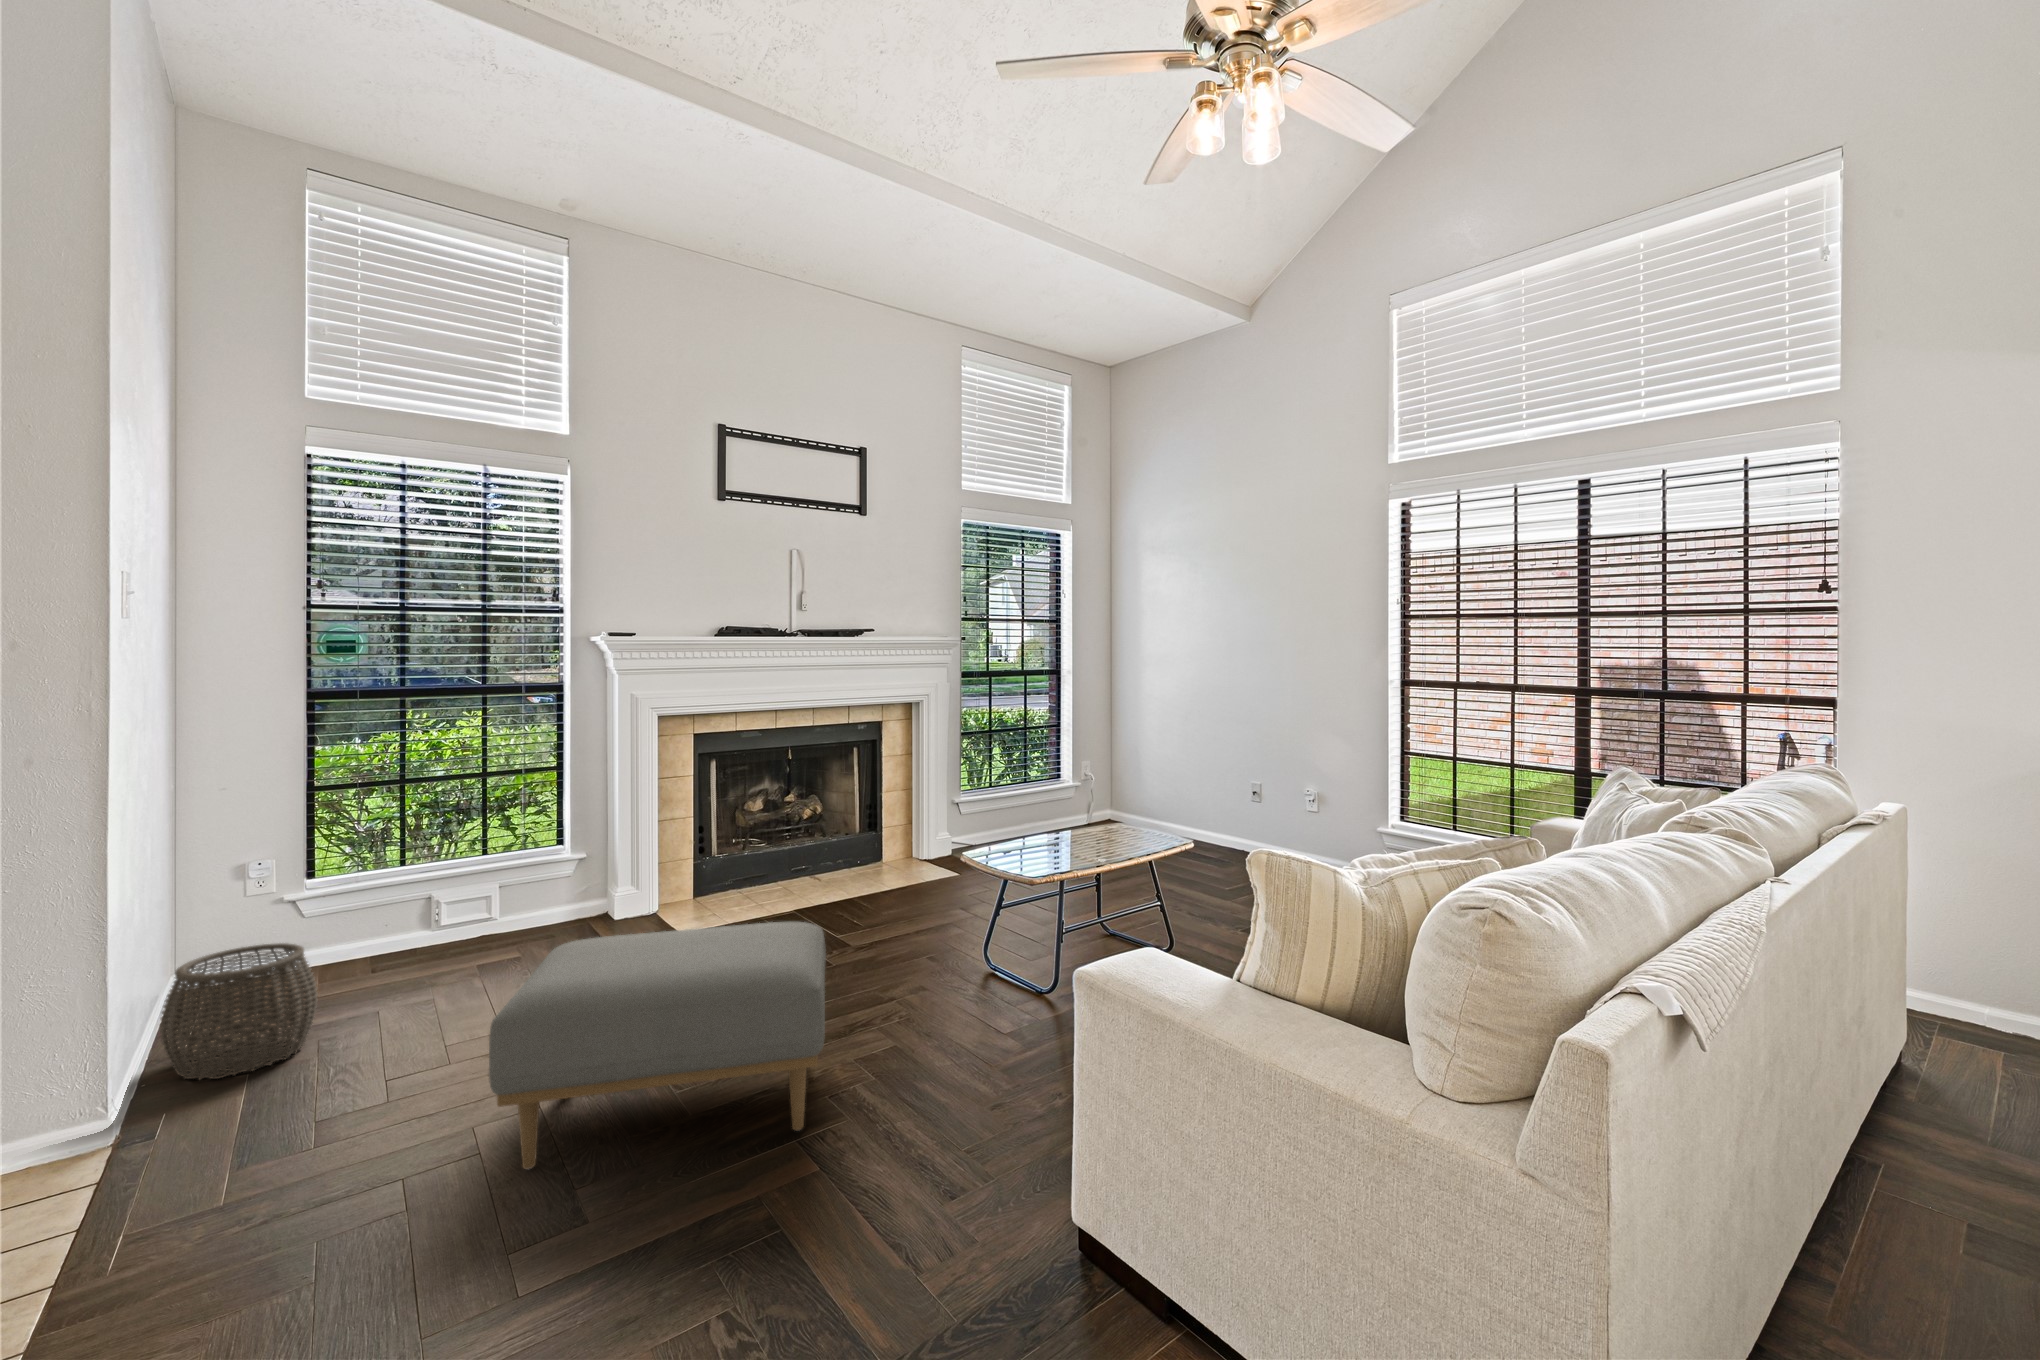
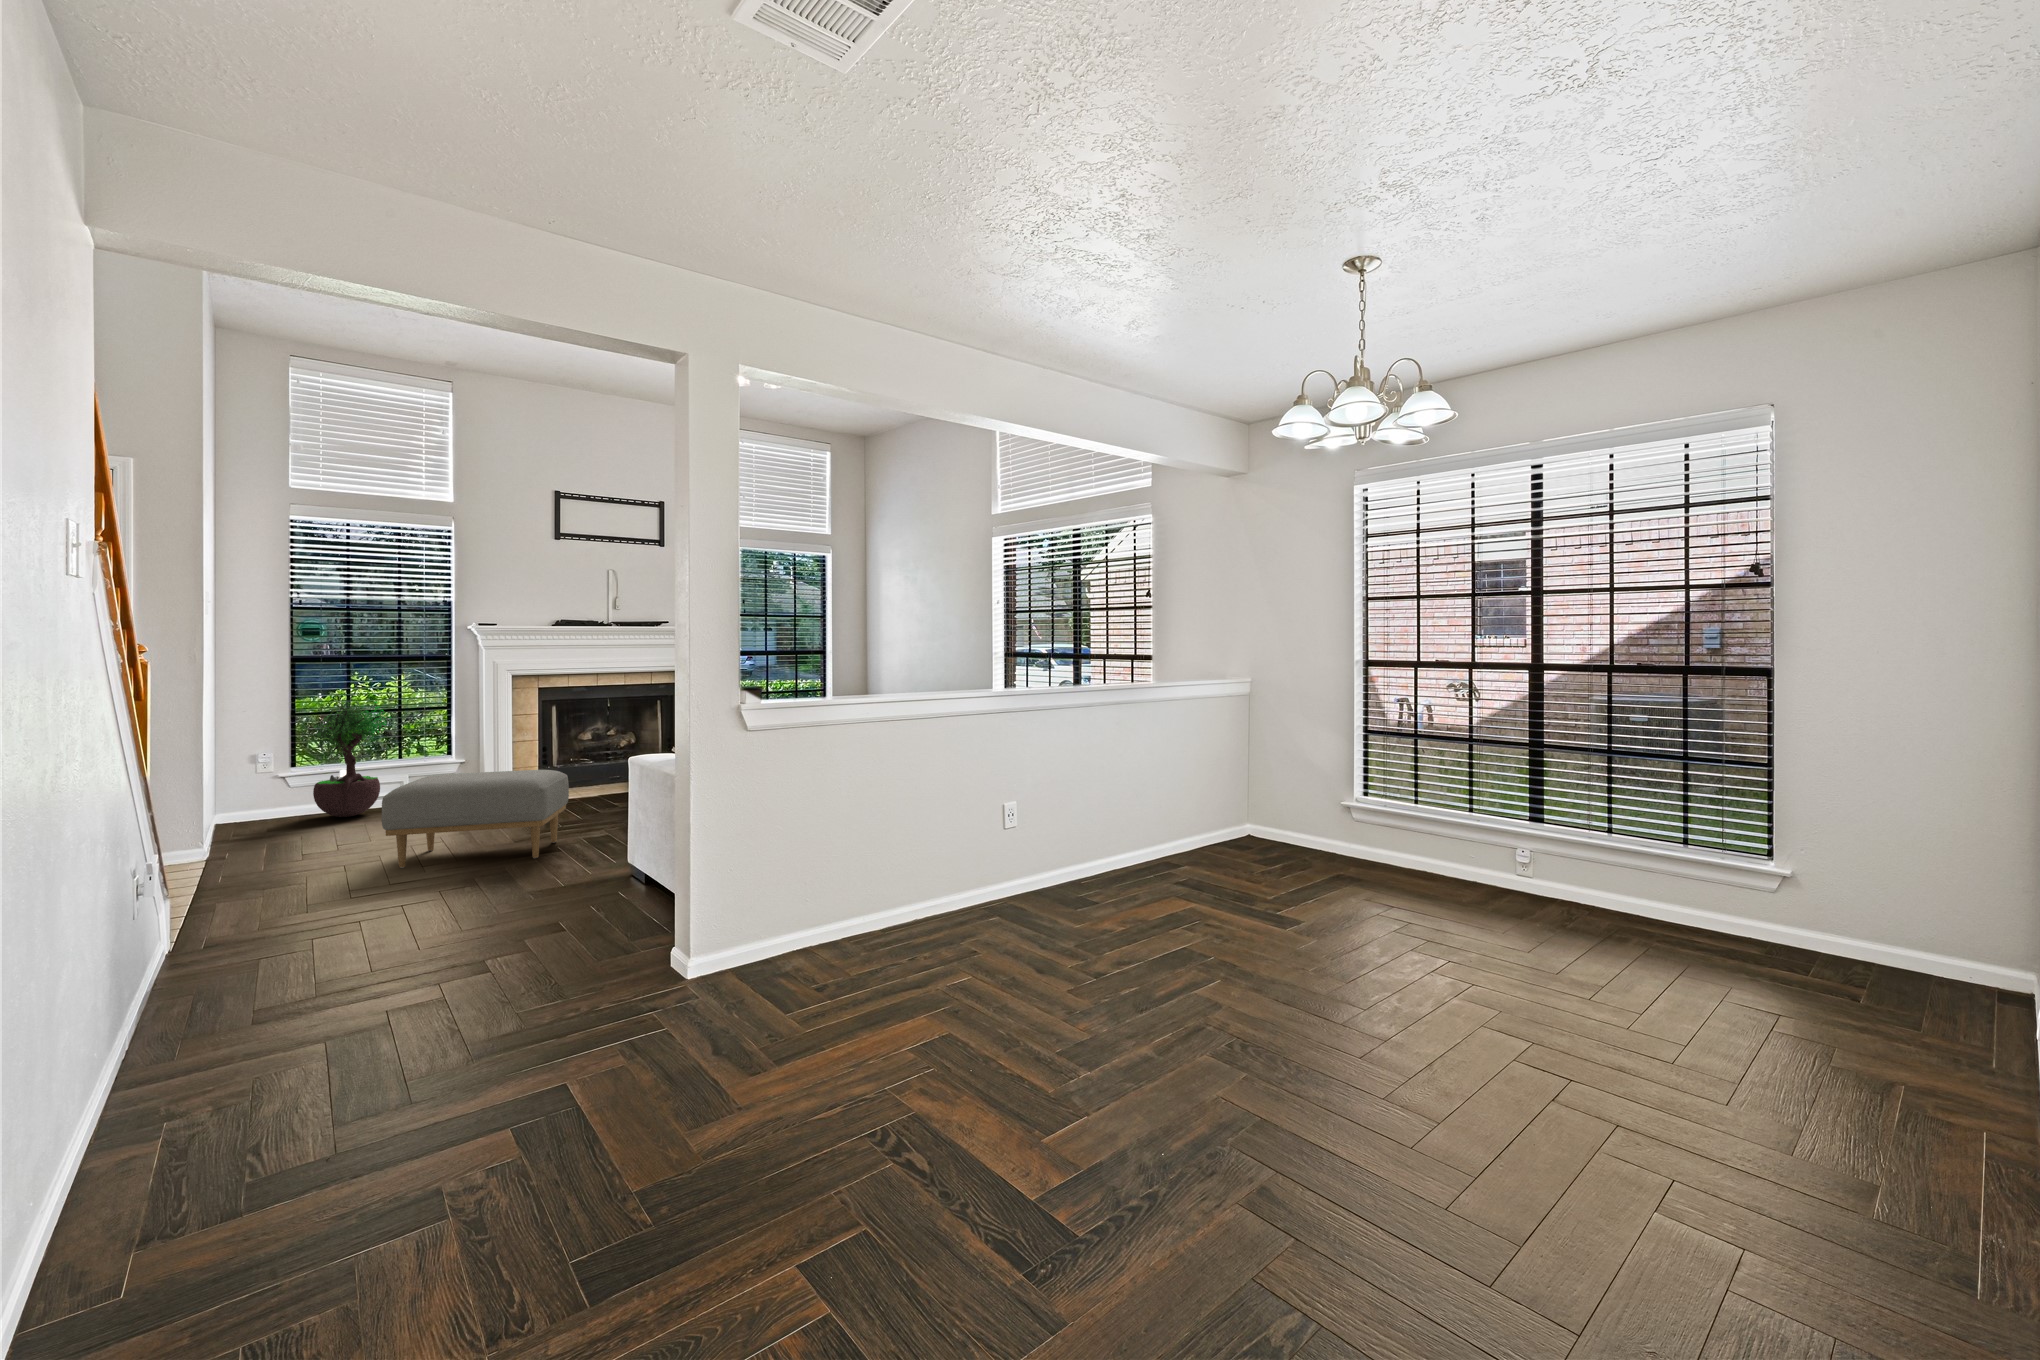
potted tree: none [320,758,474,967] -> present [300,695,391,817]
woven basket: present [160,943,318,1080] -> none [219,788,301,850]

